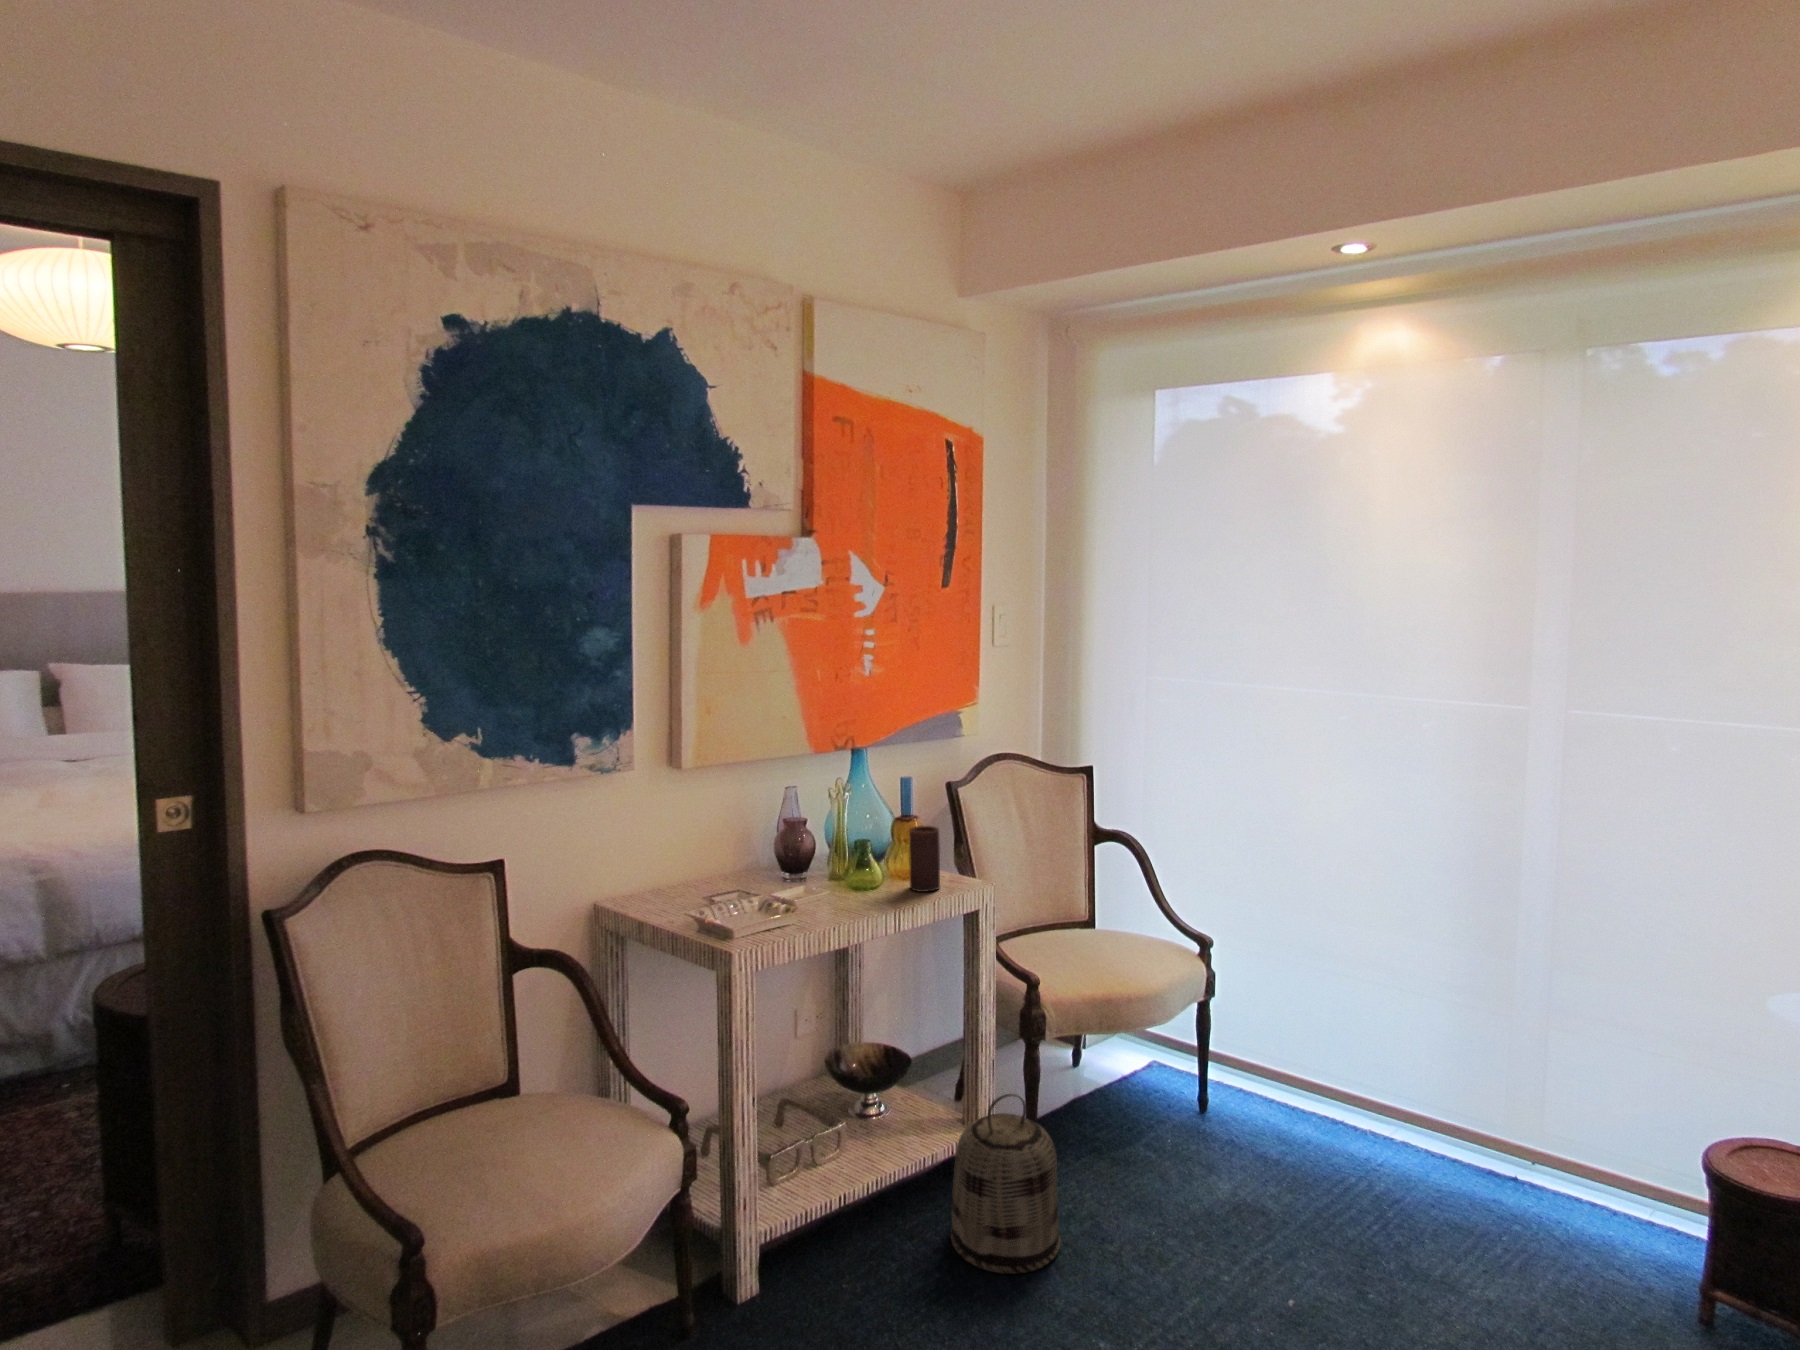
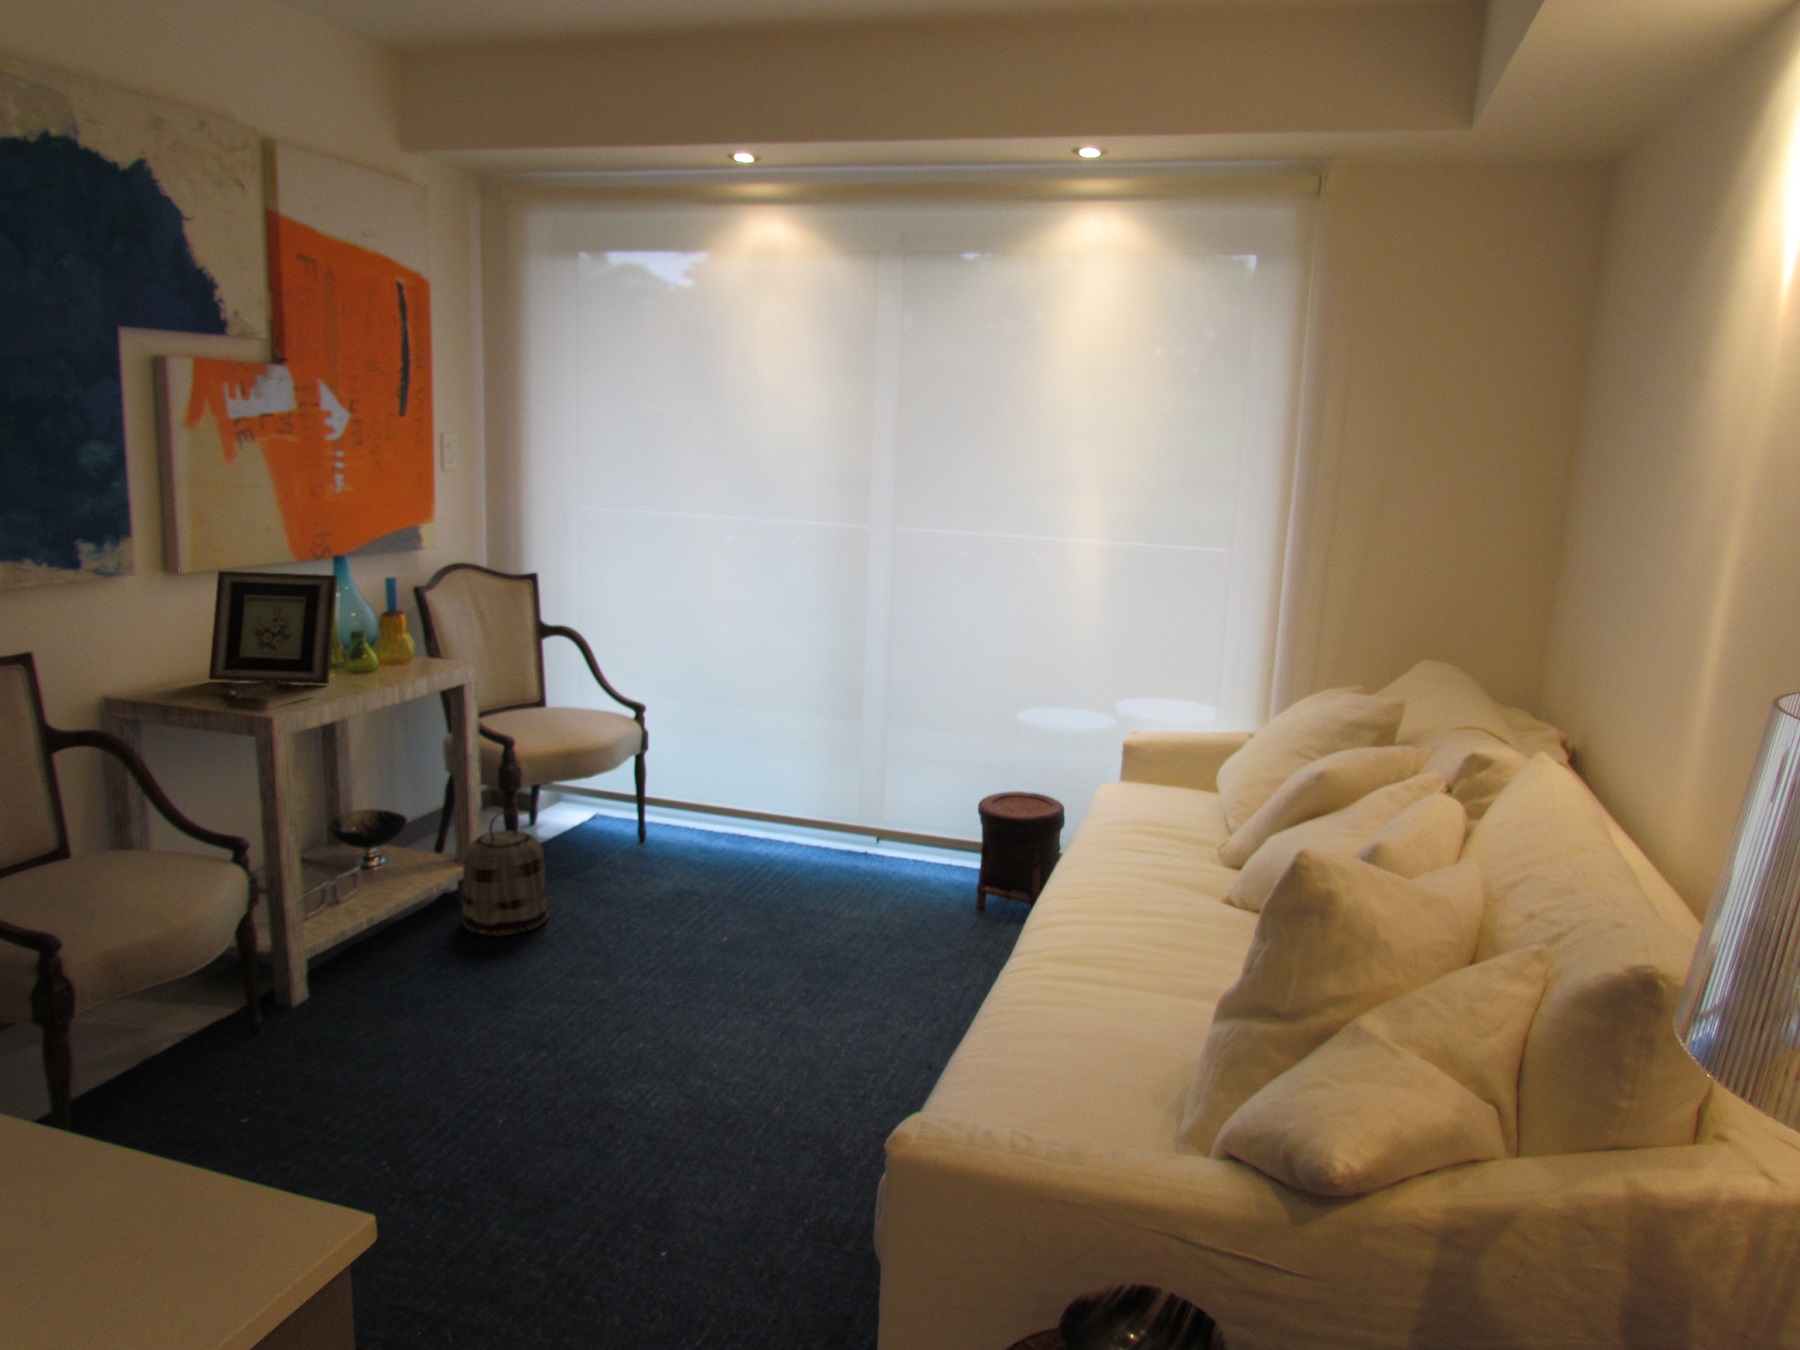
picture frame: none [695,767,827,912] -> present [209,571,337,684]
candle: present [909,826,940,892] -> none [405,617,434,669]

